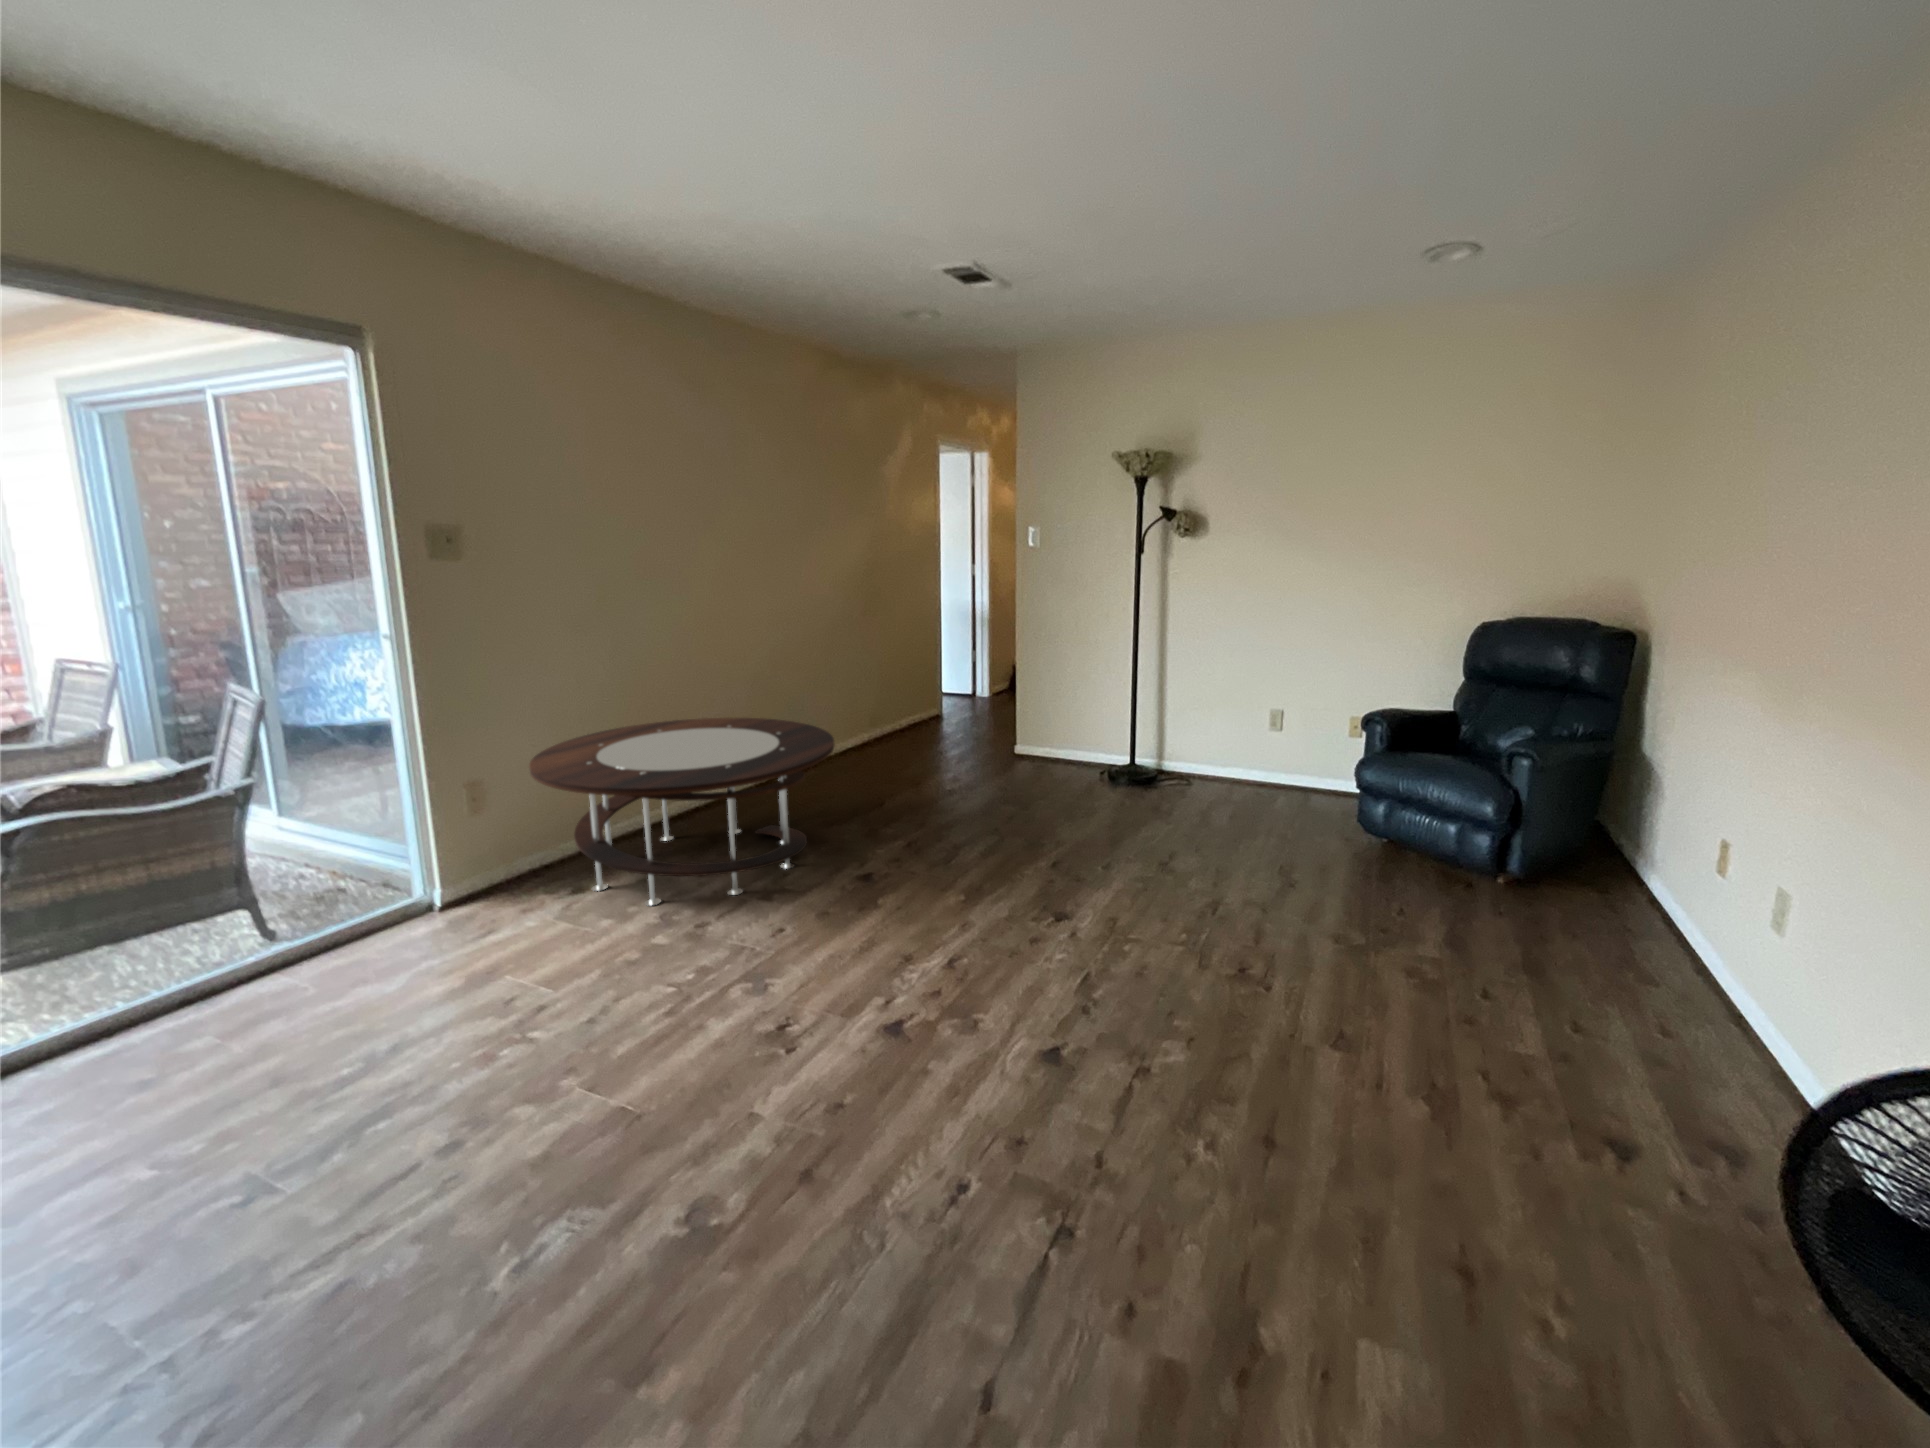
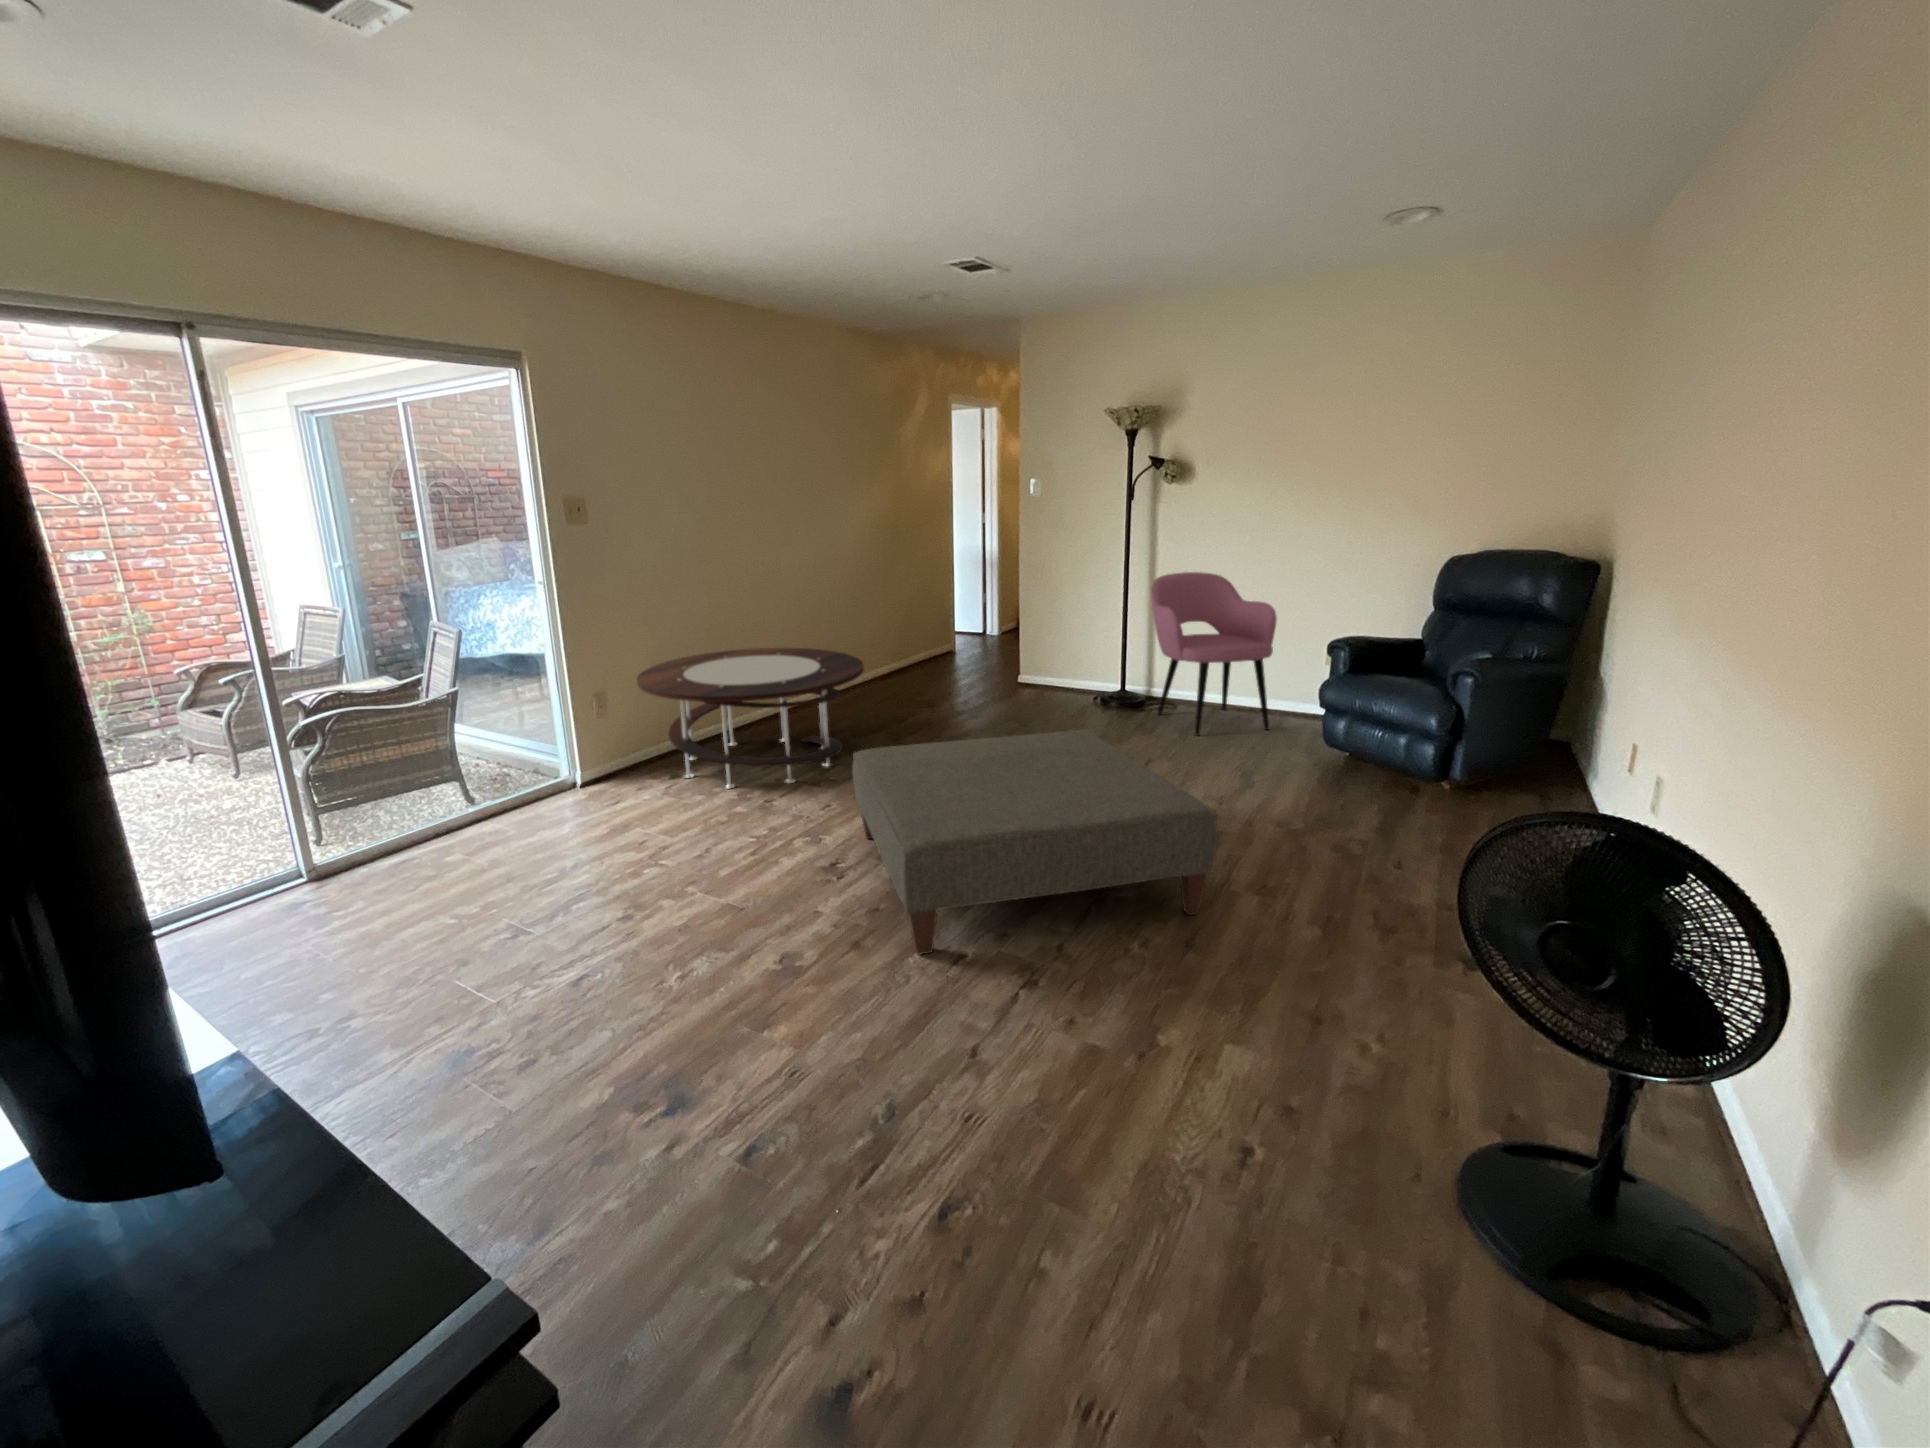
armchair: none [1164,634,1298,818] -> present [1151,572,1277,736]
ottoman: none [813,826,1297,1191] -> present [852,729,1218,954]

